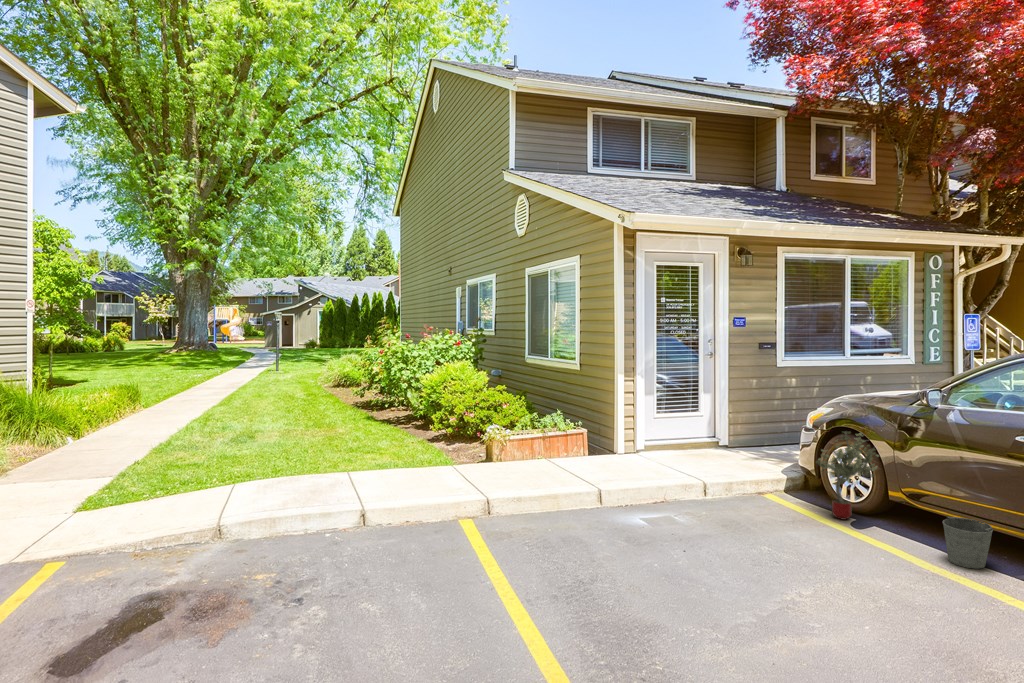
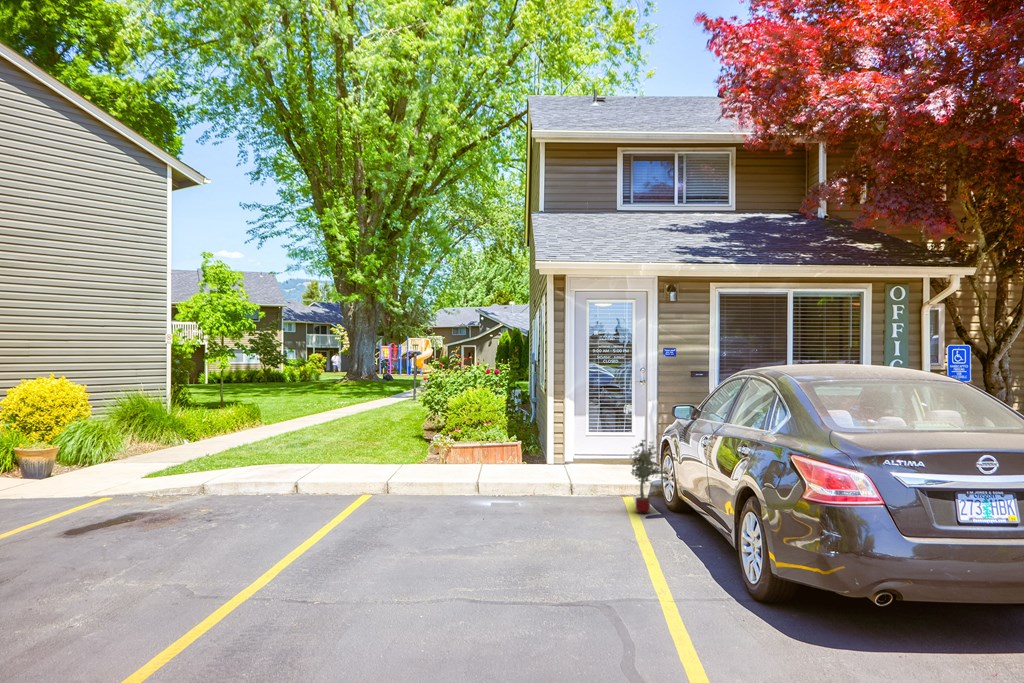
bucket: present [943,516,993,569] -> none [660,505,693,544]

